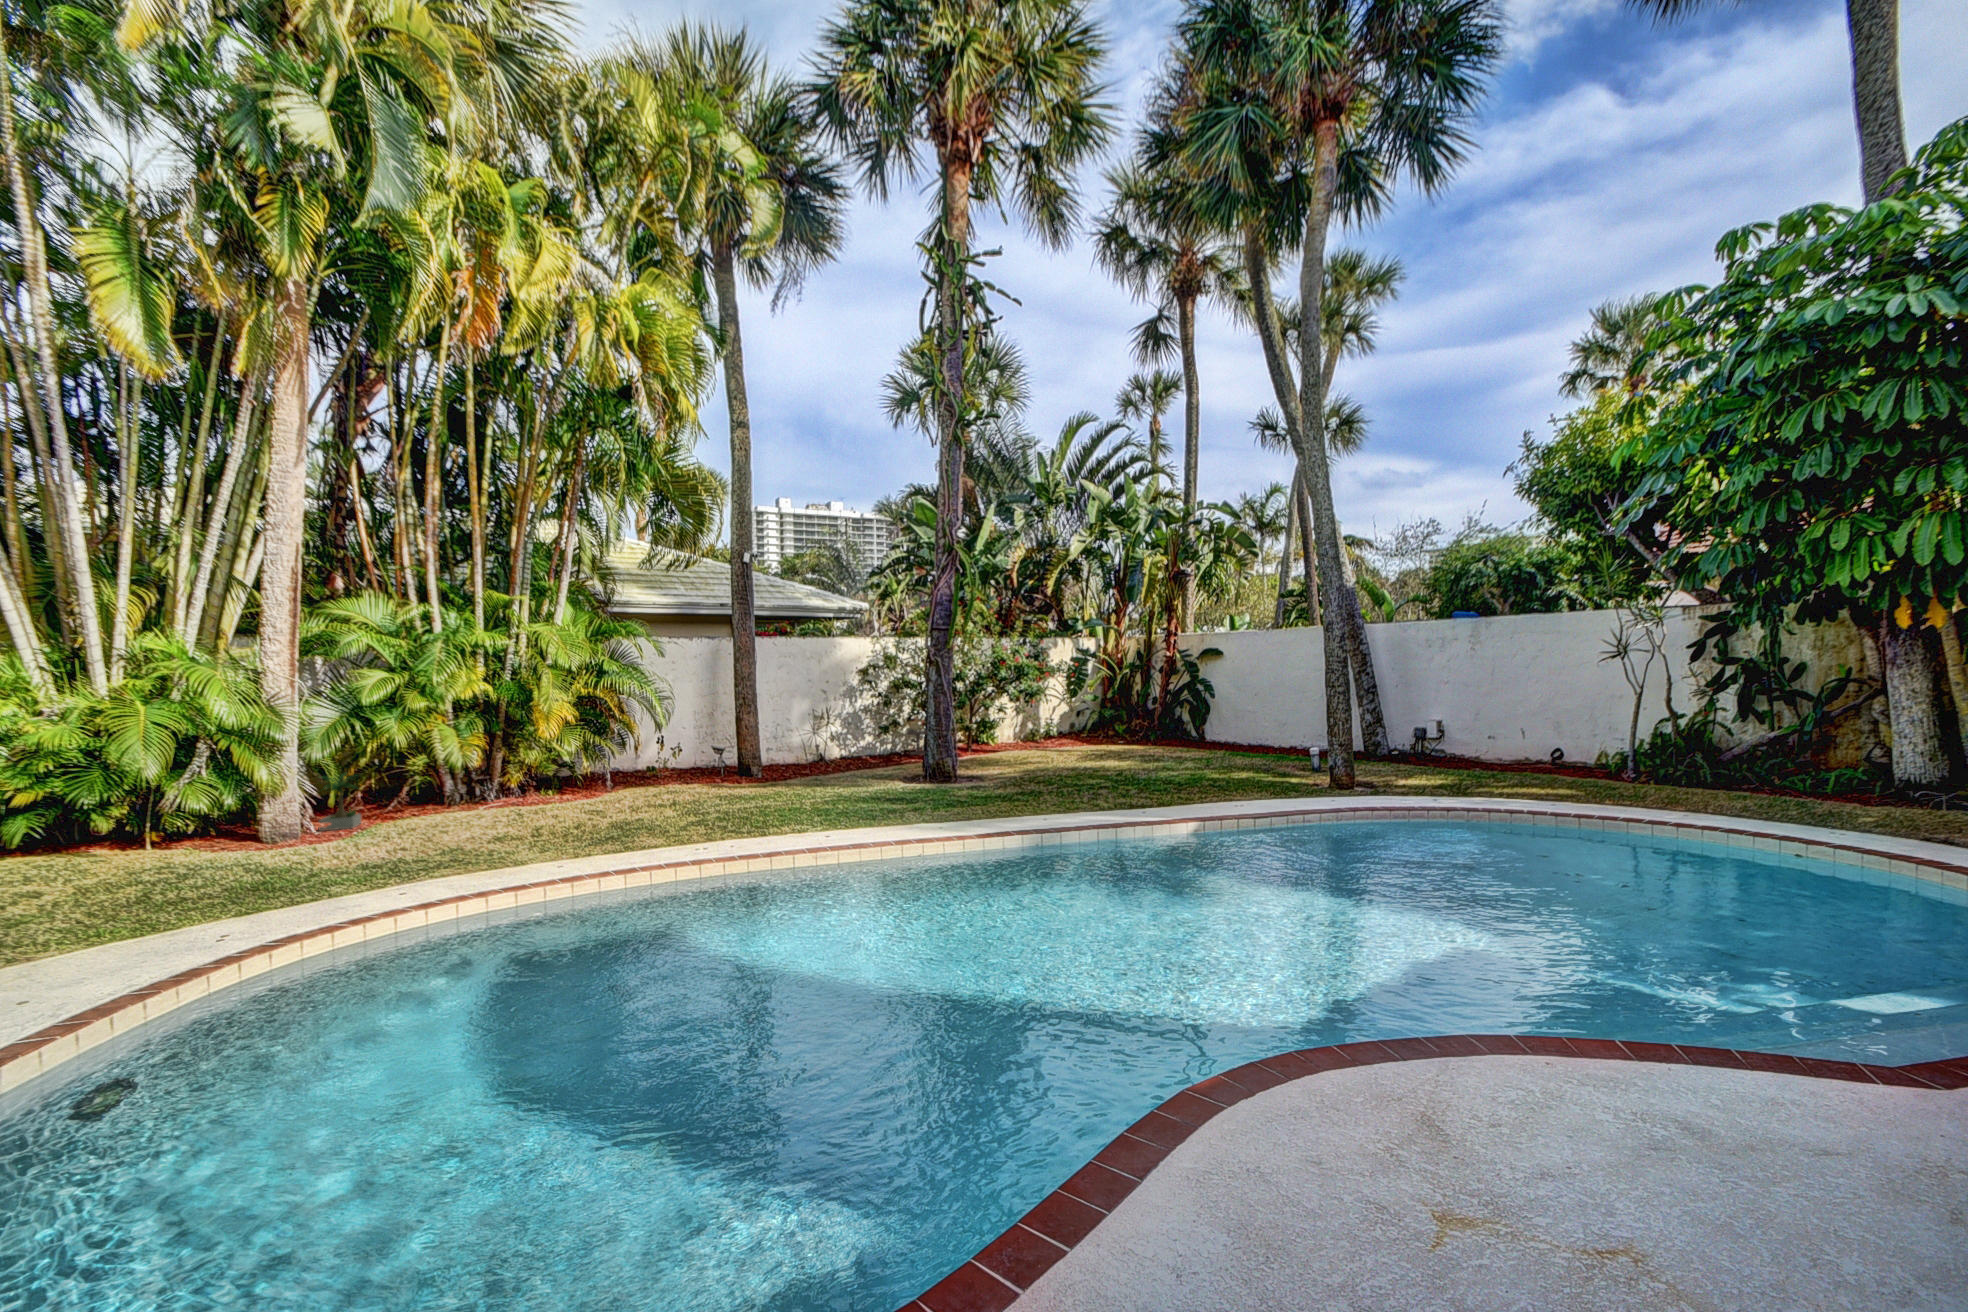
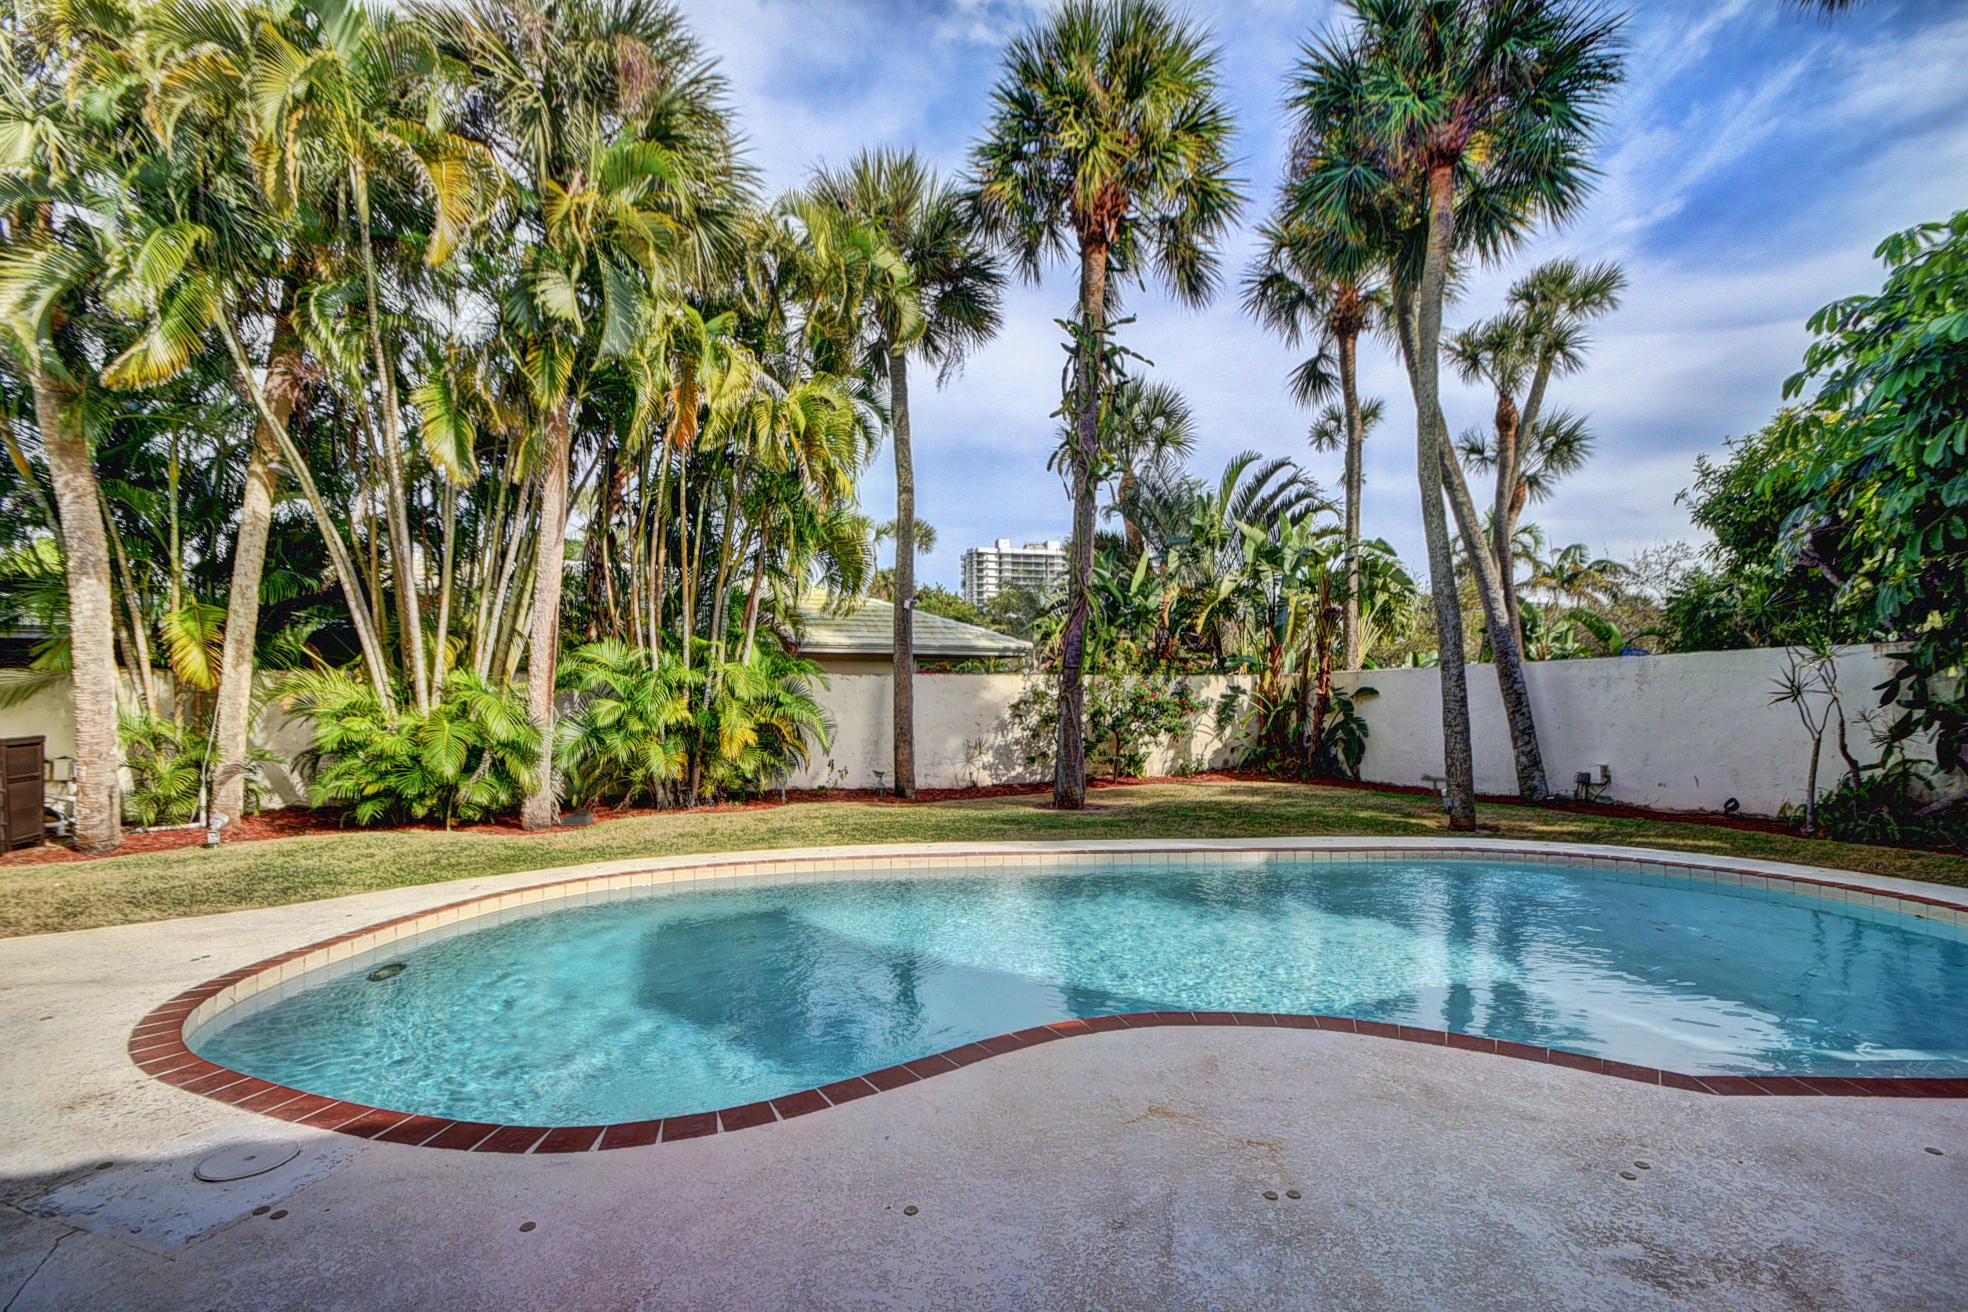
side table: present [906,728,927,755] -> present [1421,774,1449,803]

